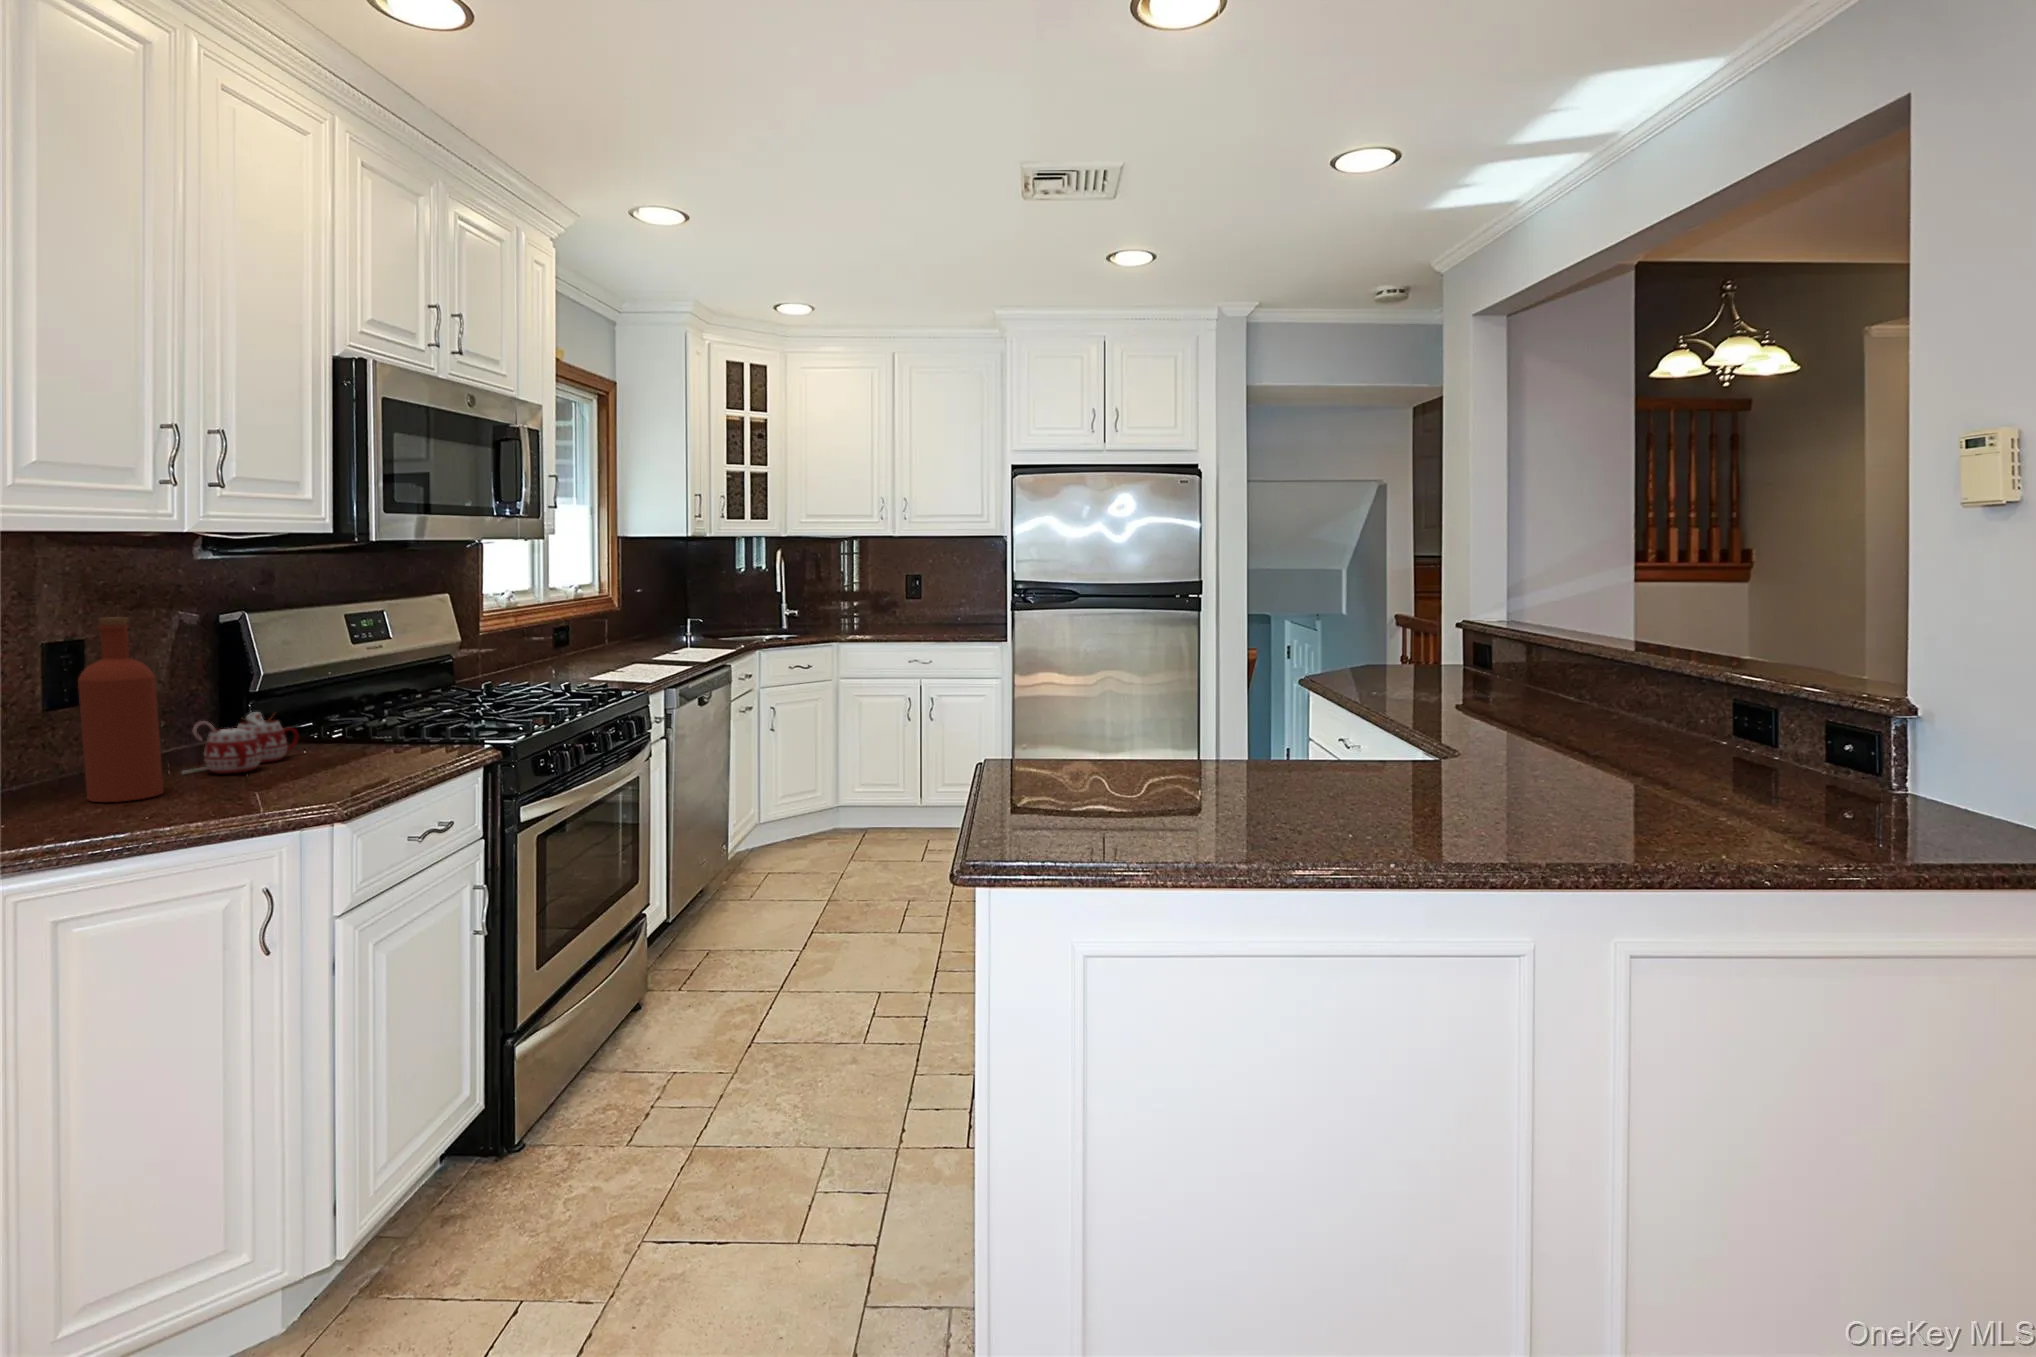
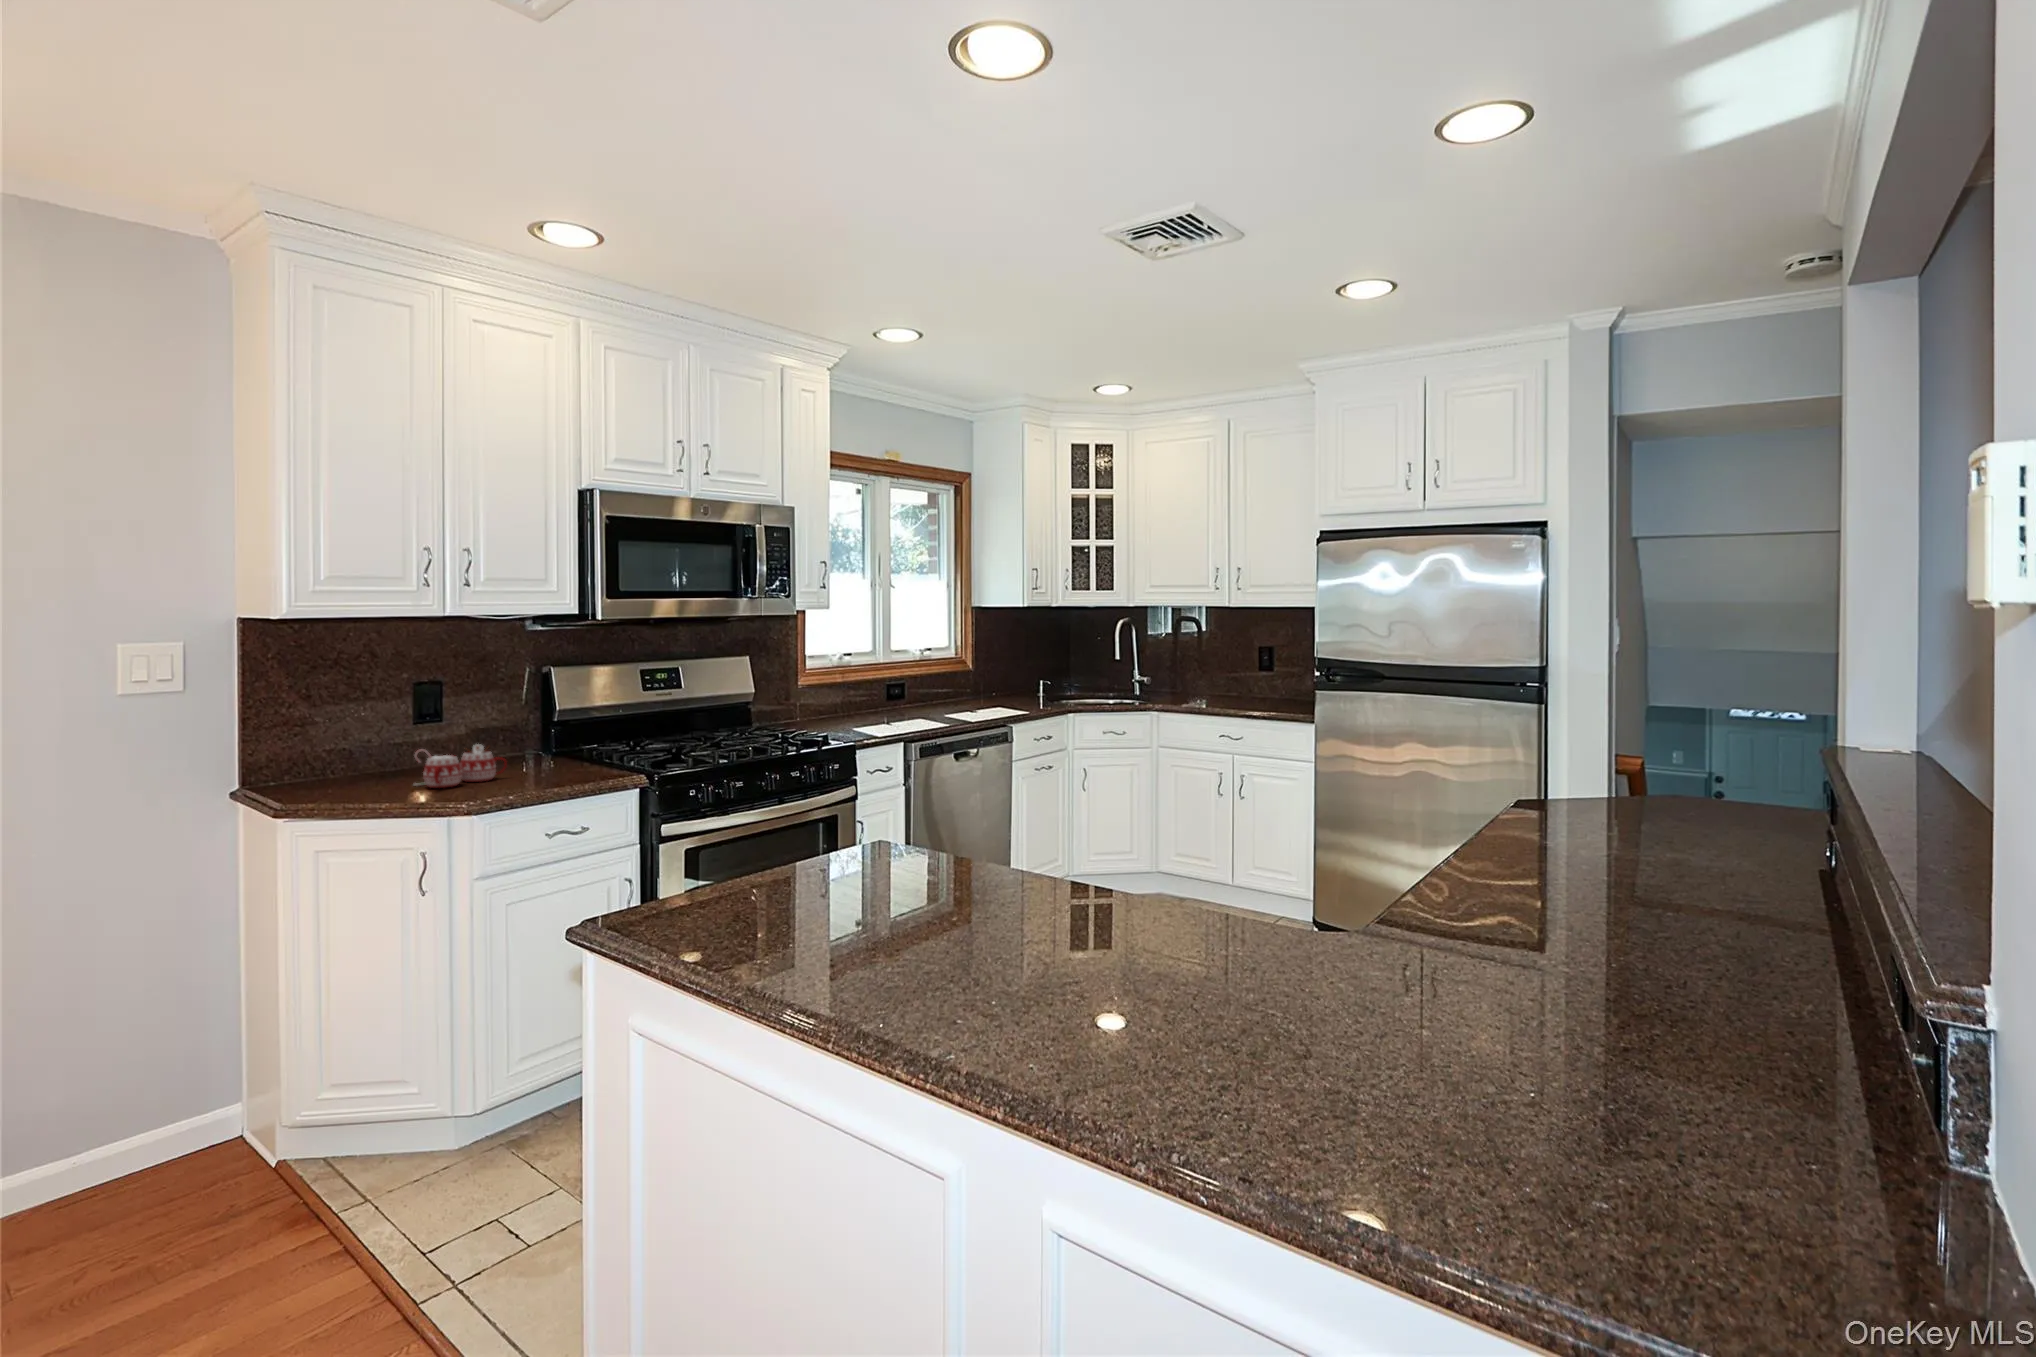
bottle: present [78,617,163,802] -> none [321,675,373,801]

